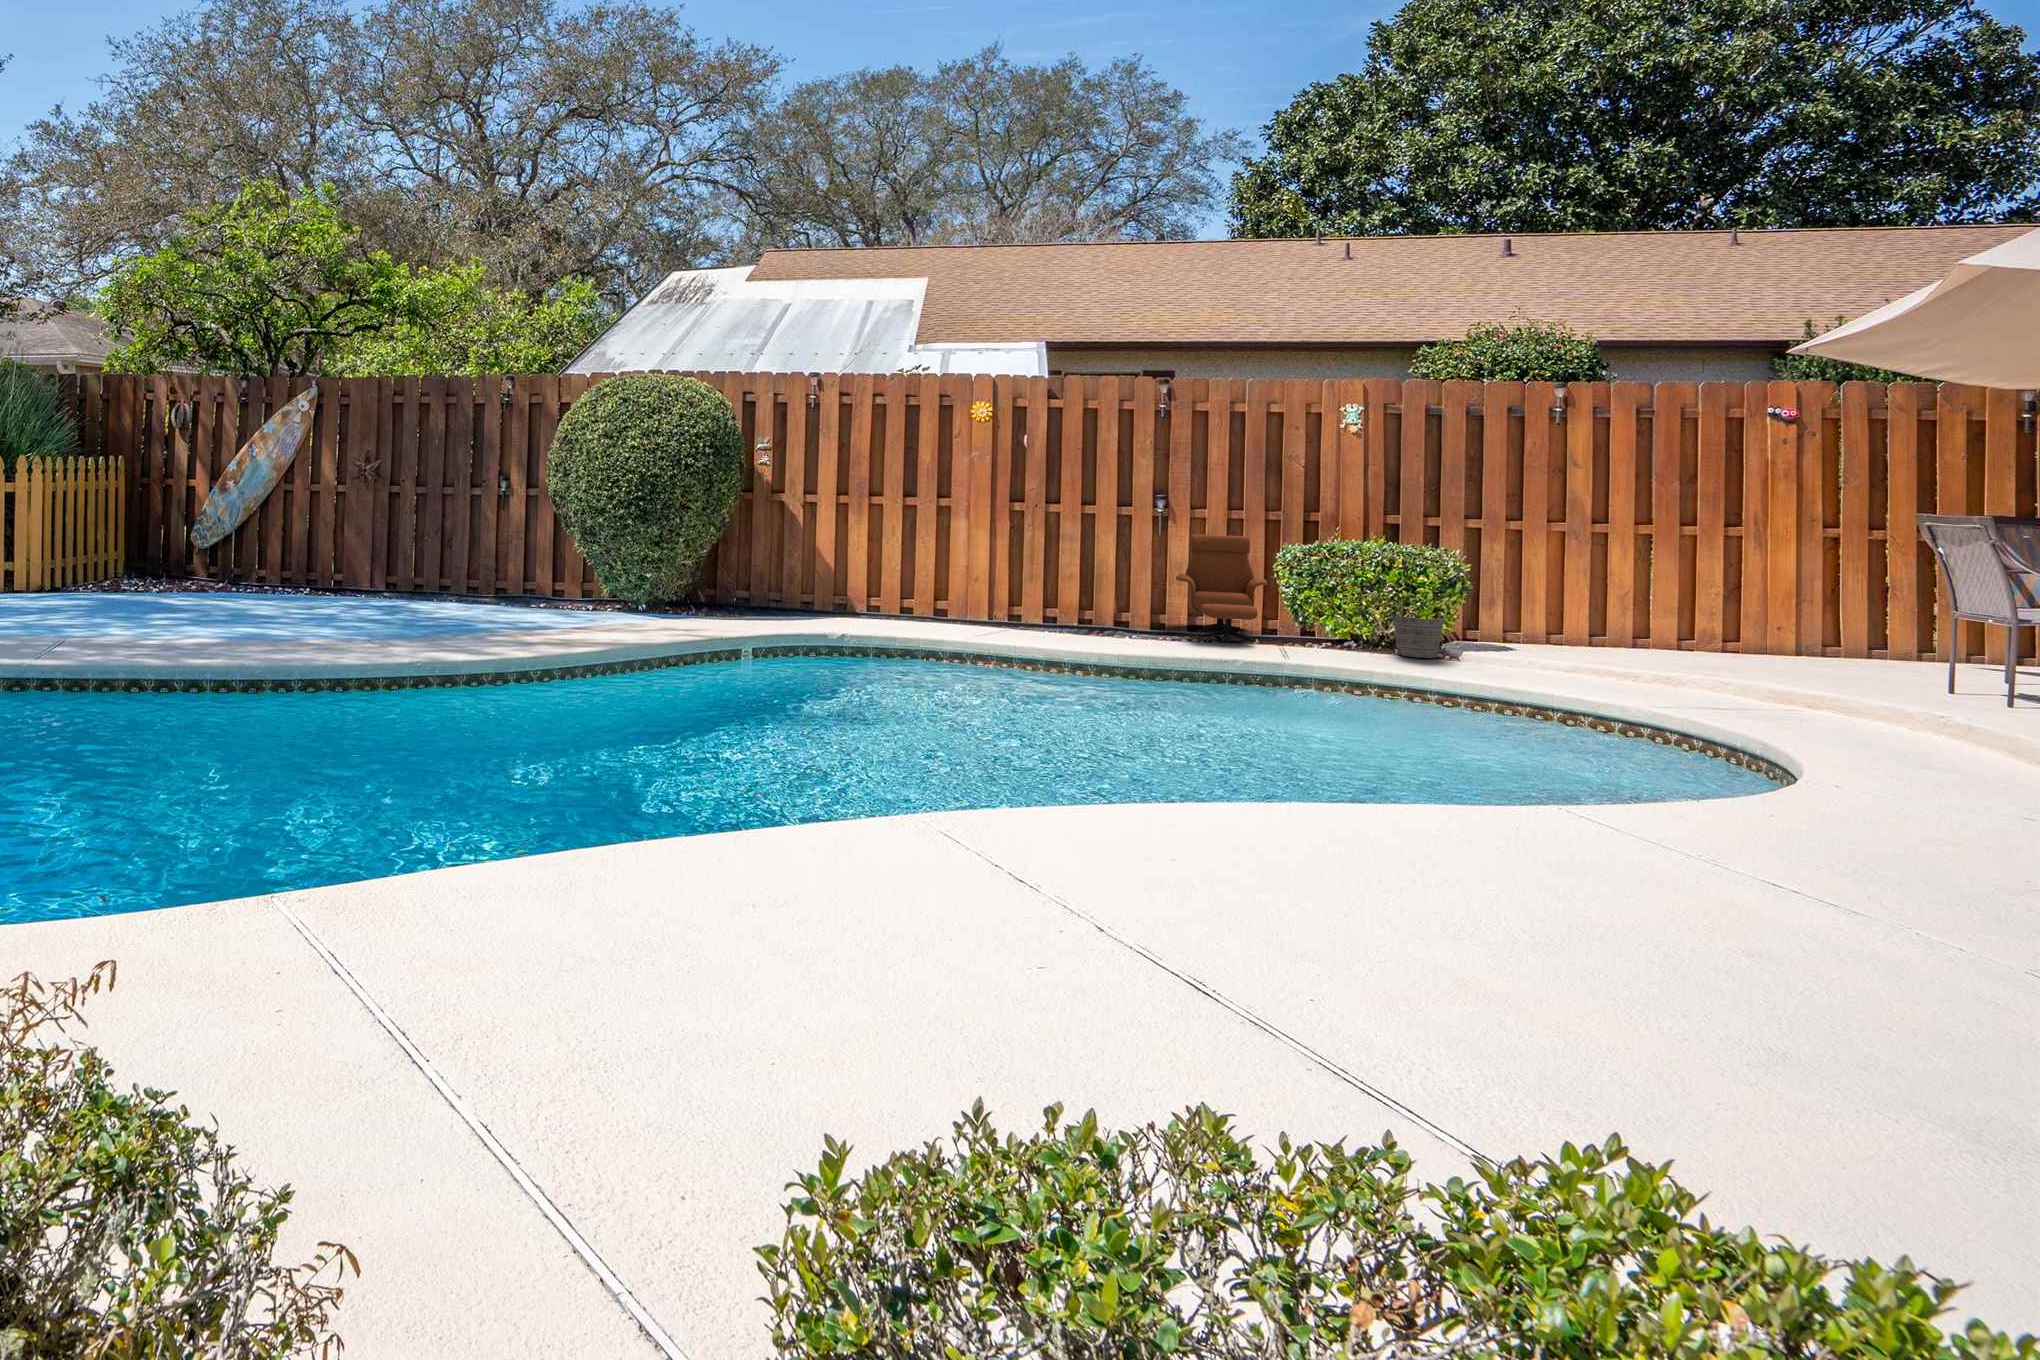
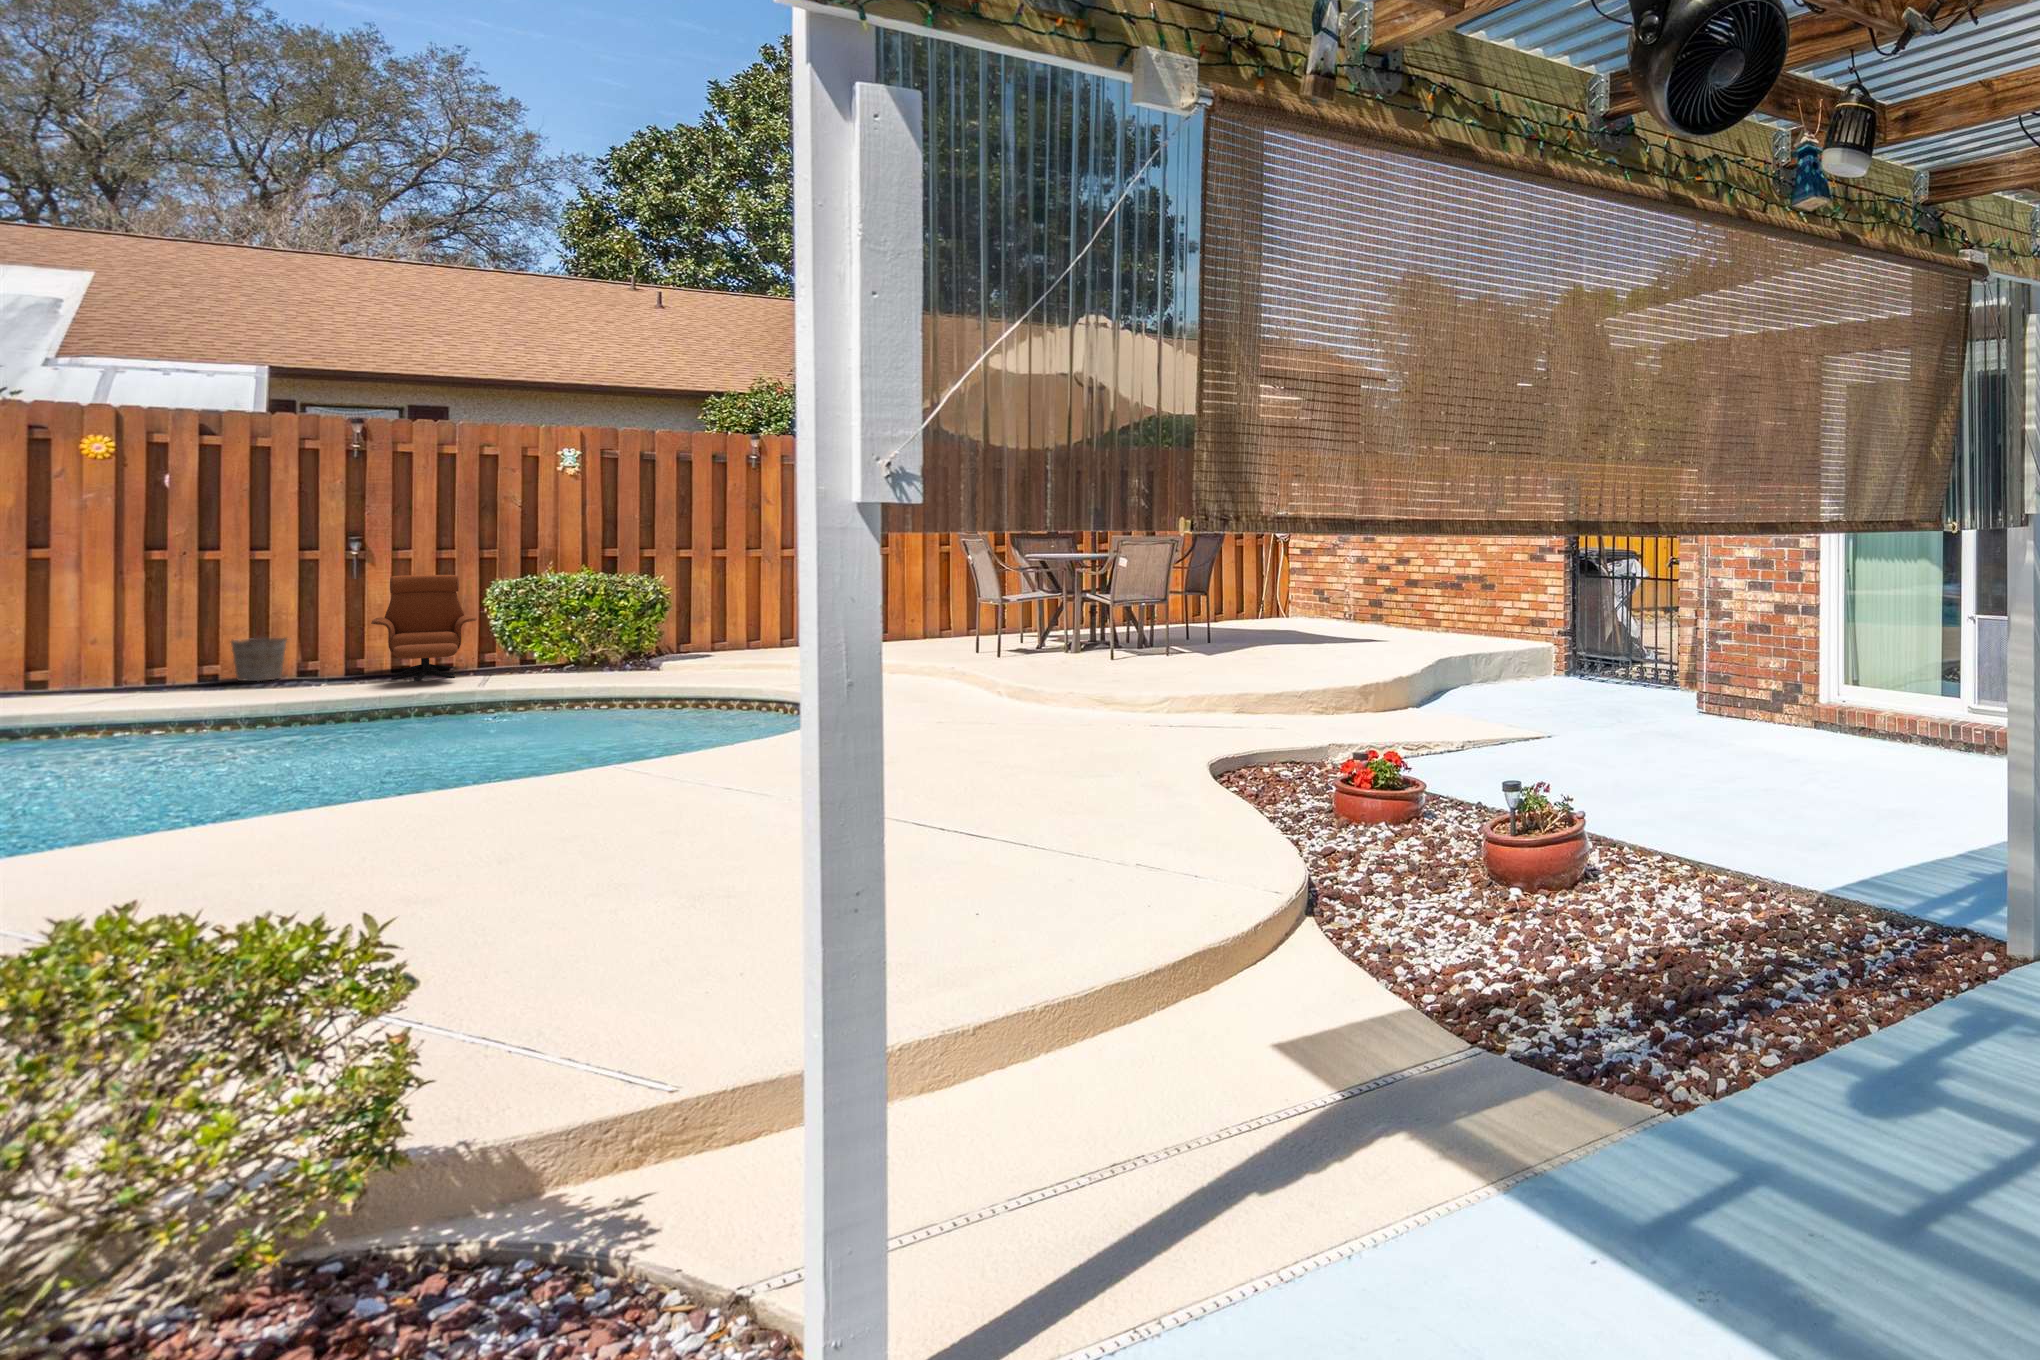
bucket: present [1391,613,1445,658] -> present [231,638,287,681]

